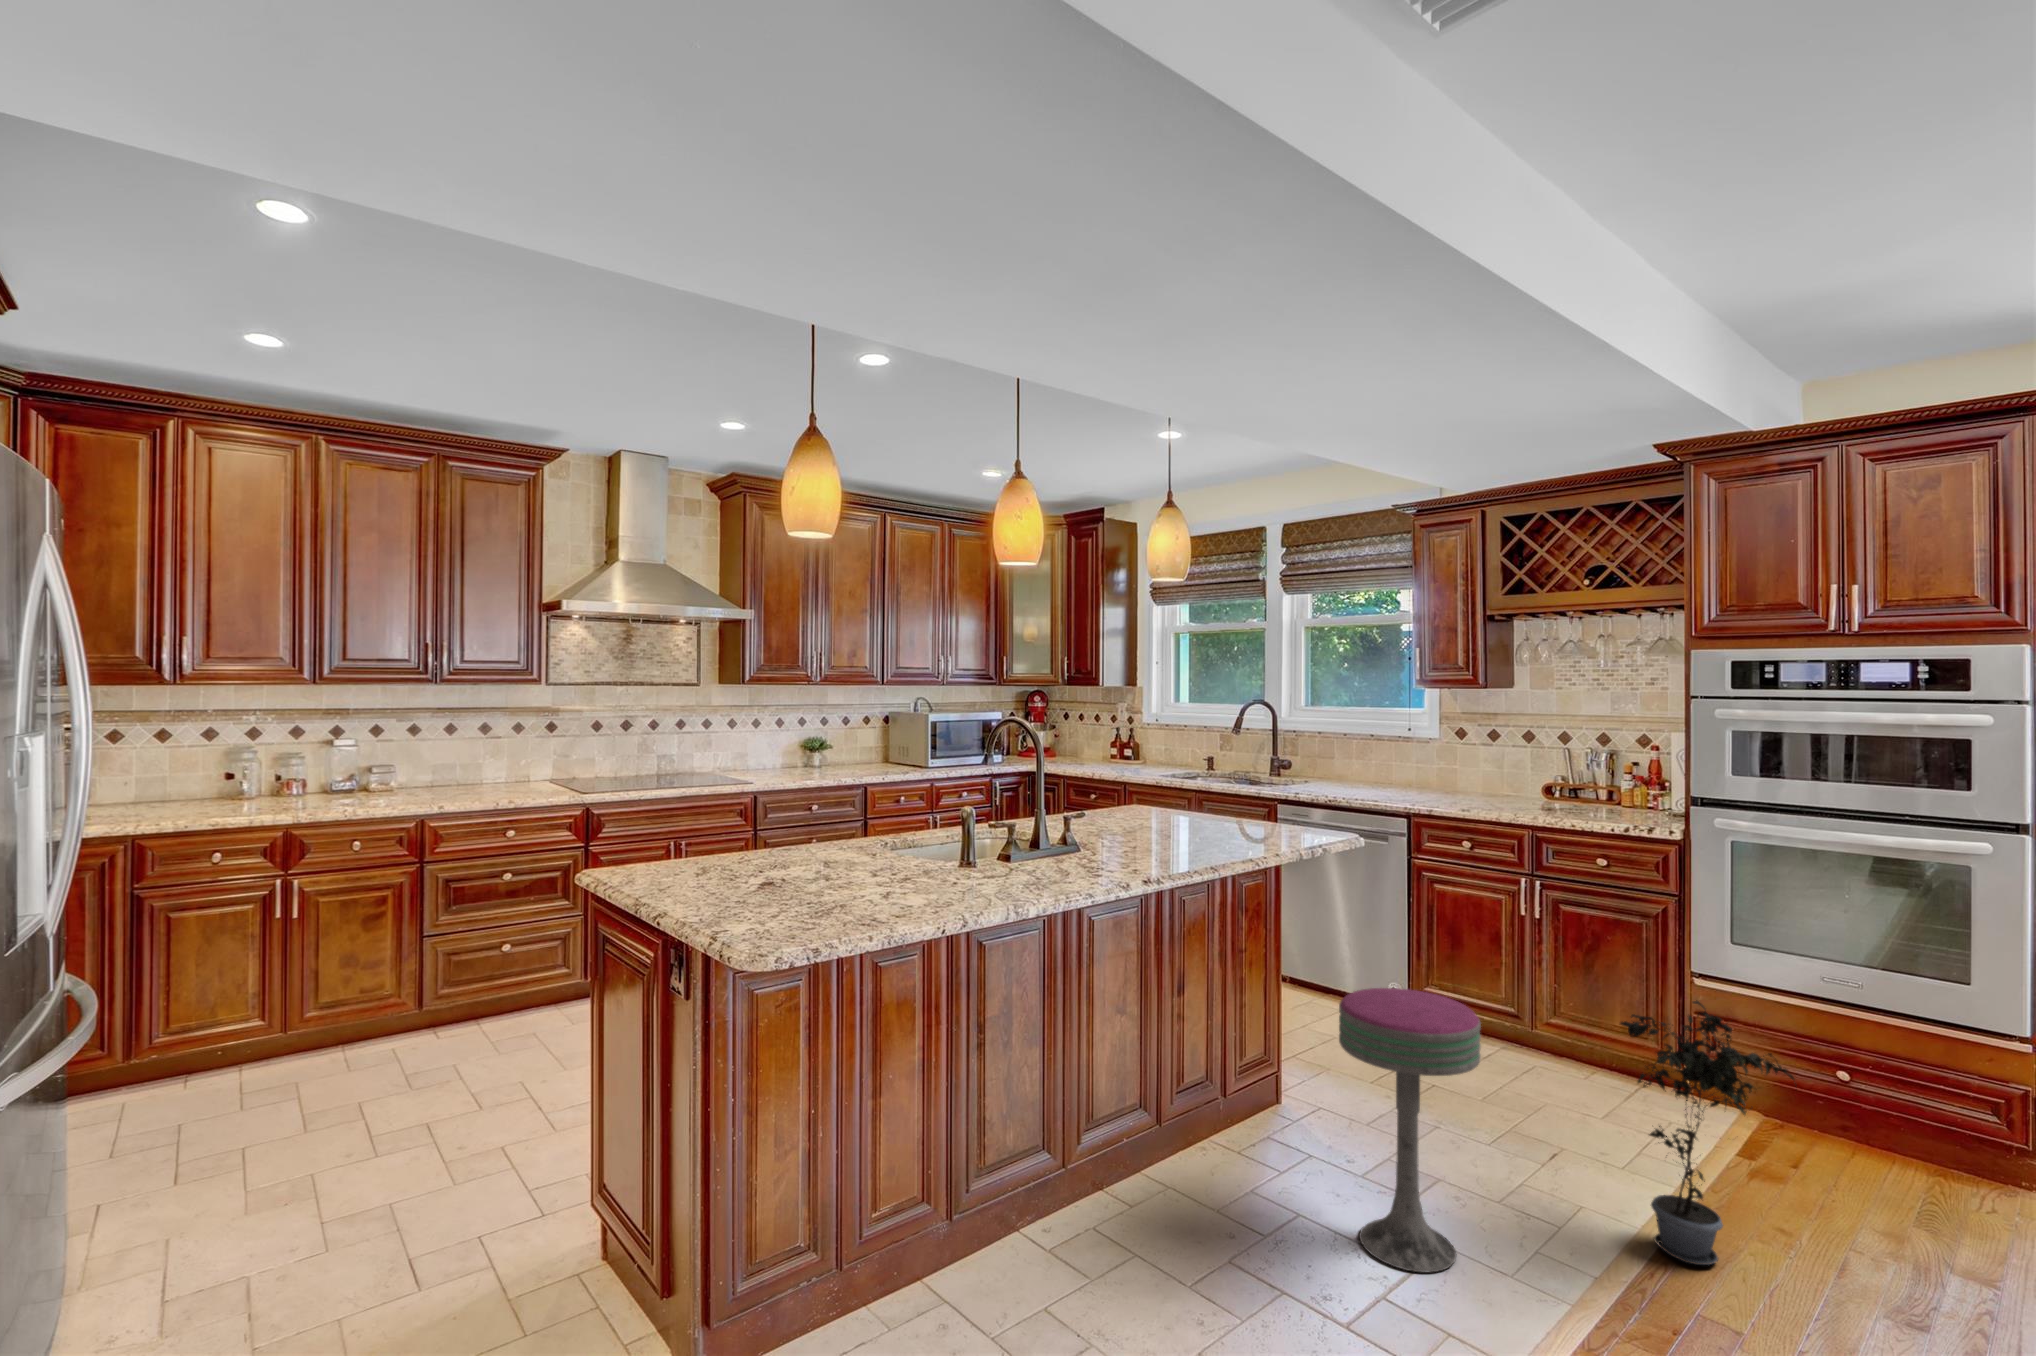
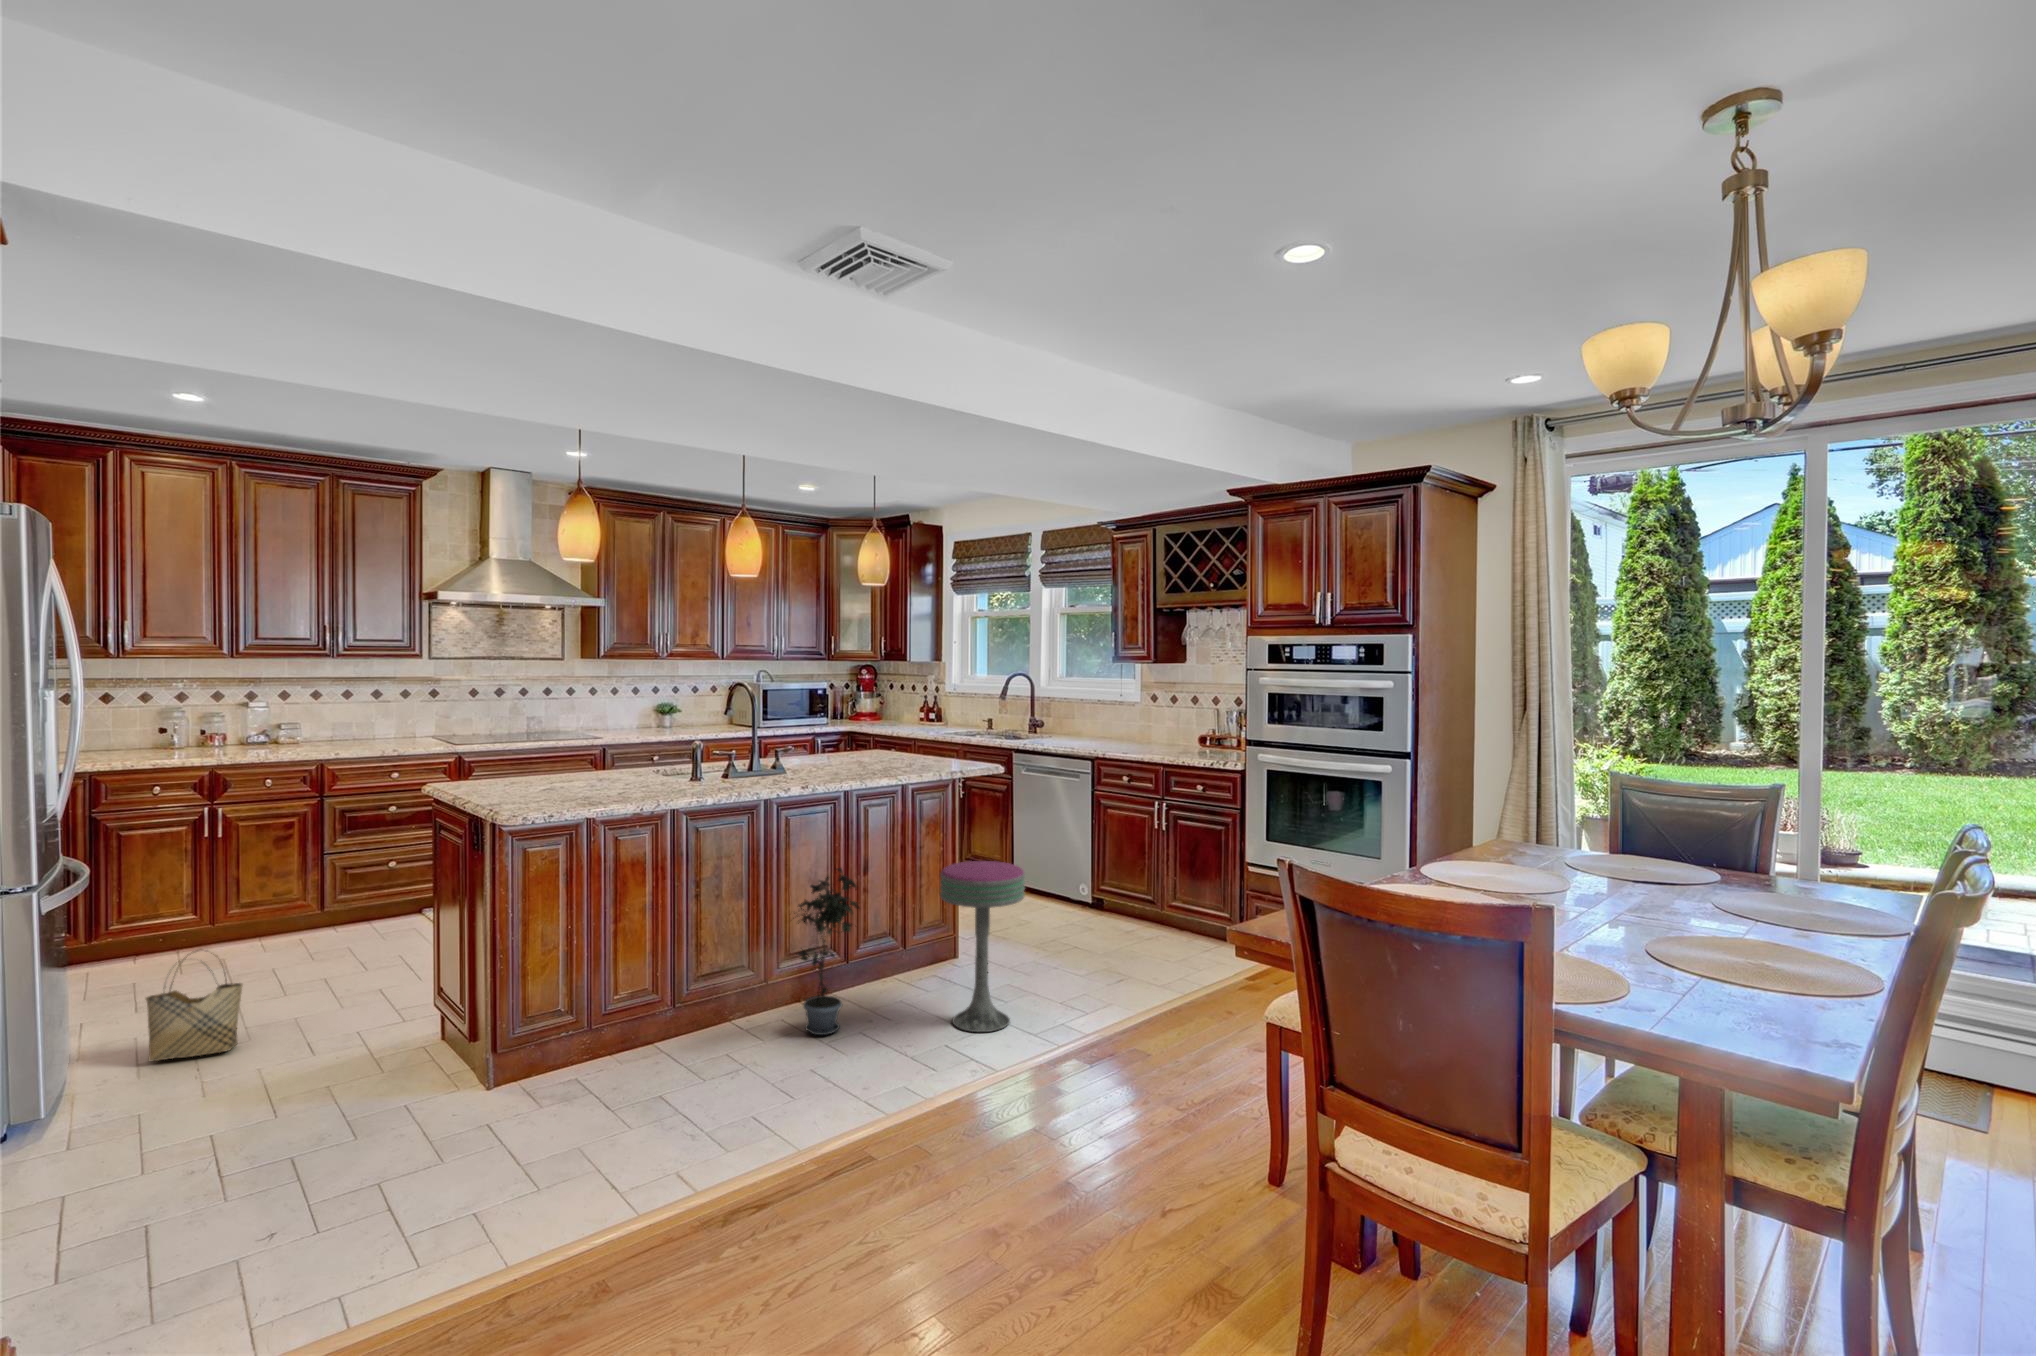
potted plant: present [1620,1000,1794,1265] -> present [793,868,859,1035]
woven basket: none [176,1116,318,1299] -> present [146,951,242,1062]

